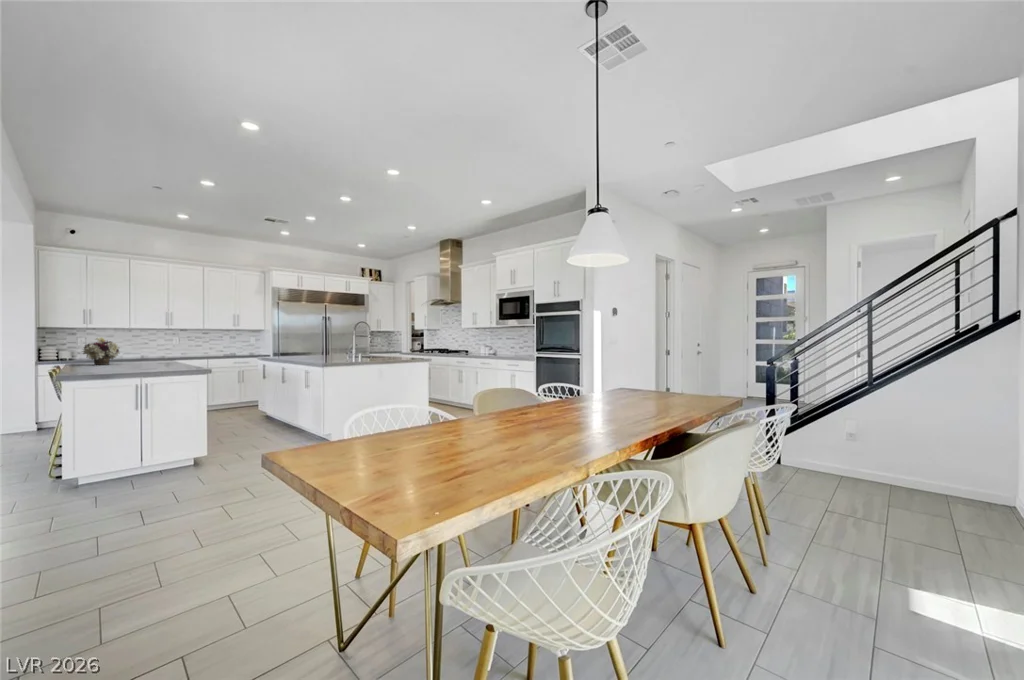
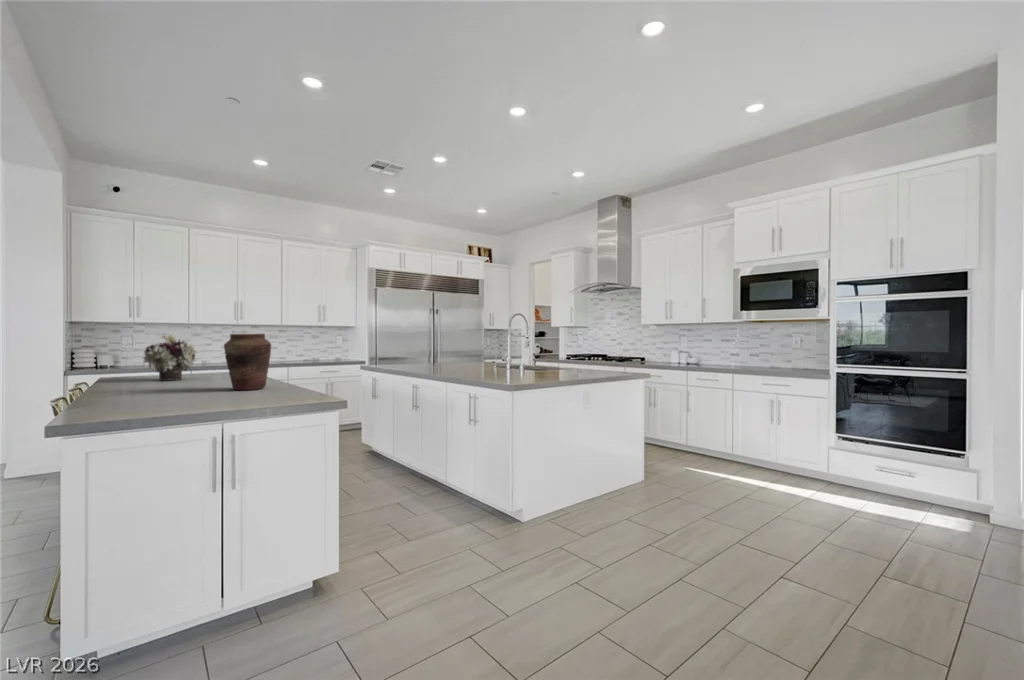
vase: none [126,337,156,368] -> present [224,334,271,390]

